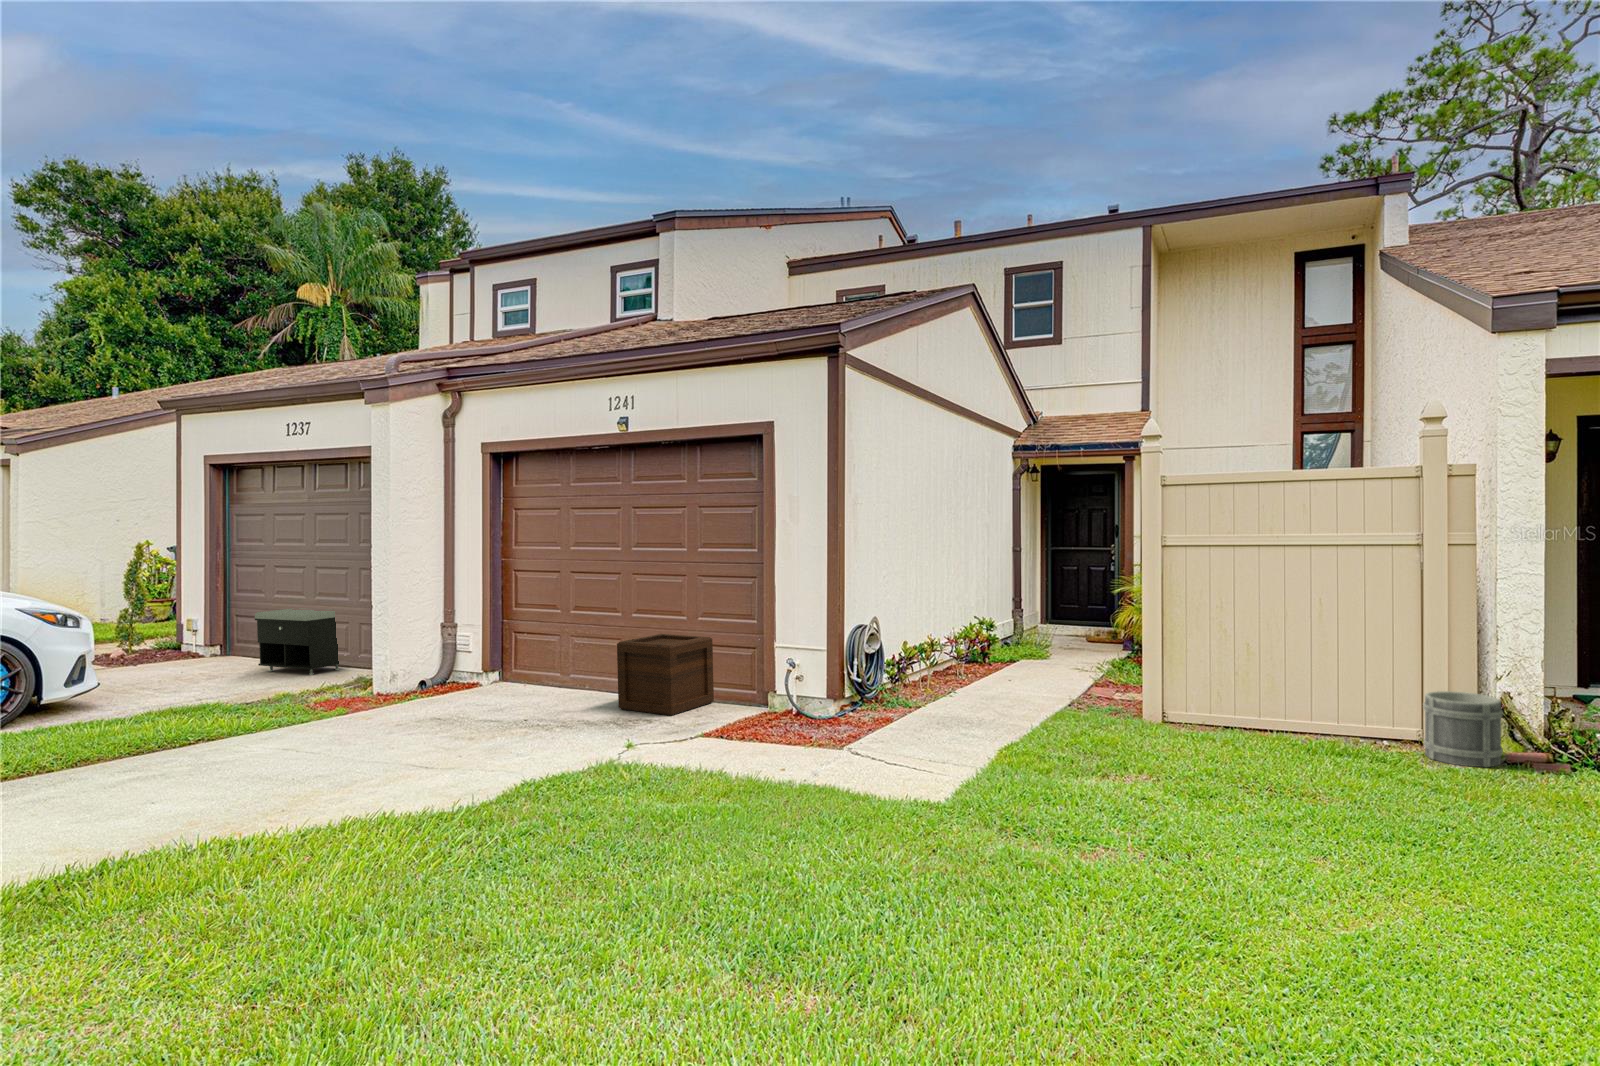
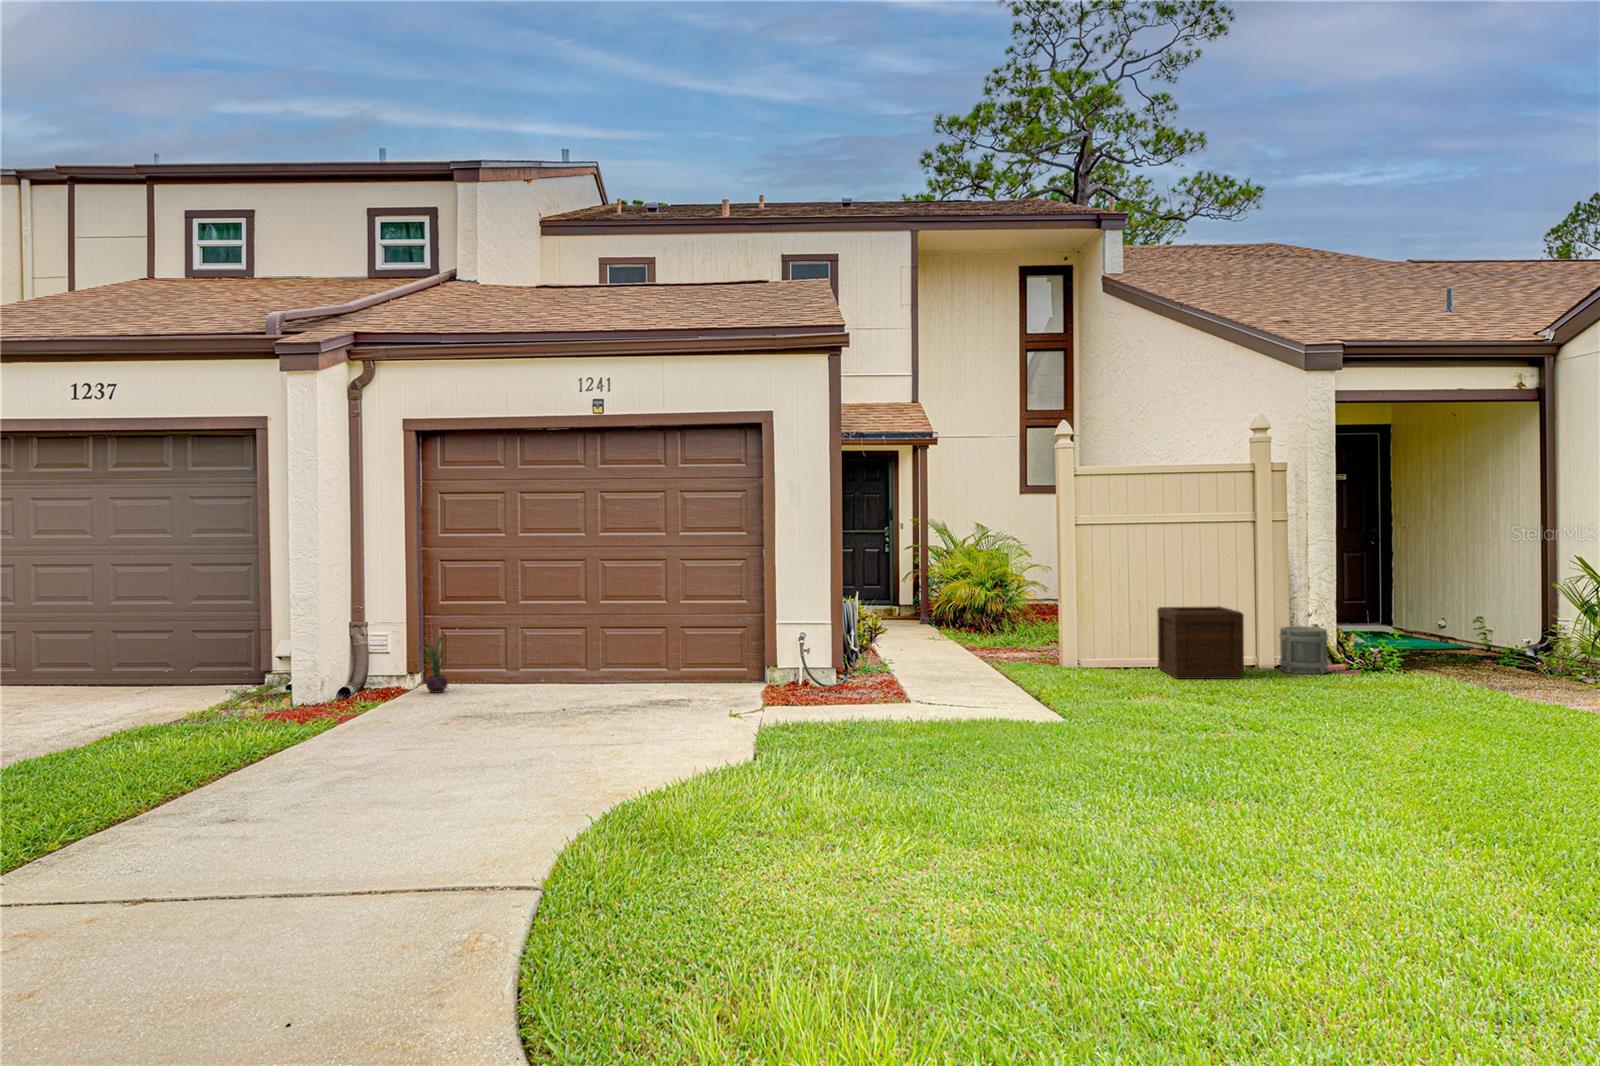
storage bench: present [255,609,339,675] -> none [29,616,166,699]
wooden crate: present [617,634,714,716] -> present [1157,606,1244,679]
decorative plant: none [466,639,523,692] -> present [414,636,450,693]

